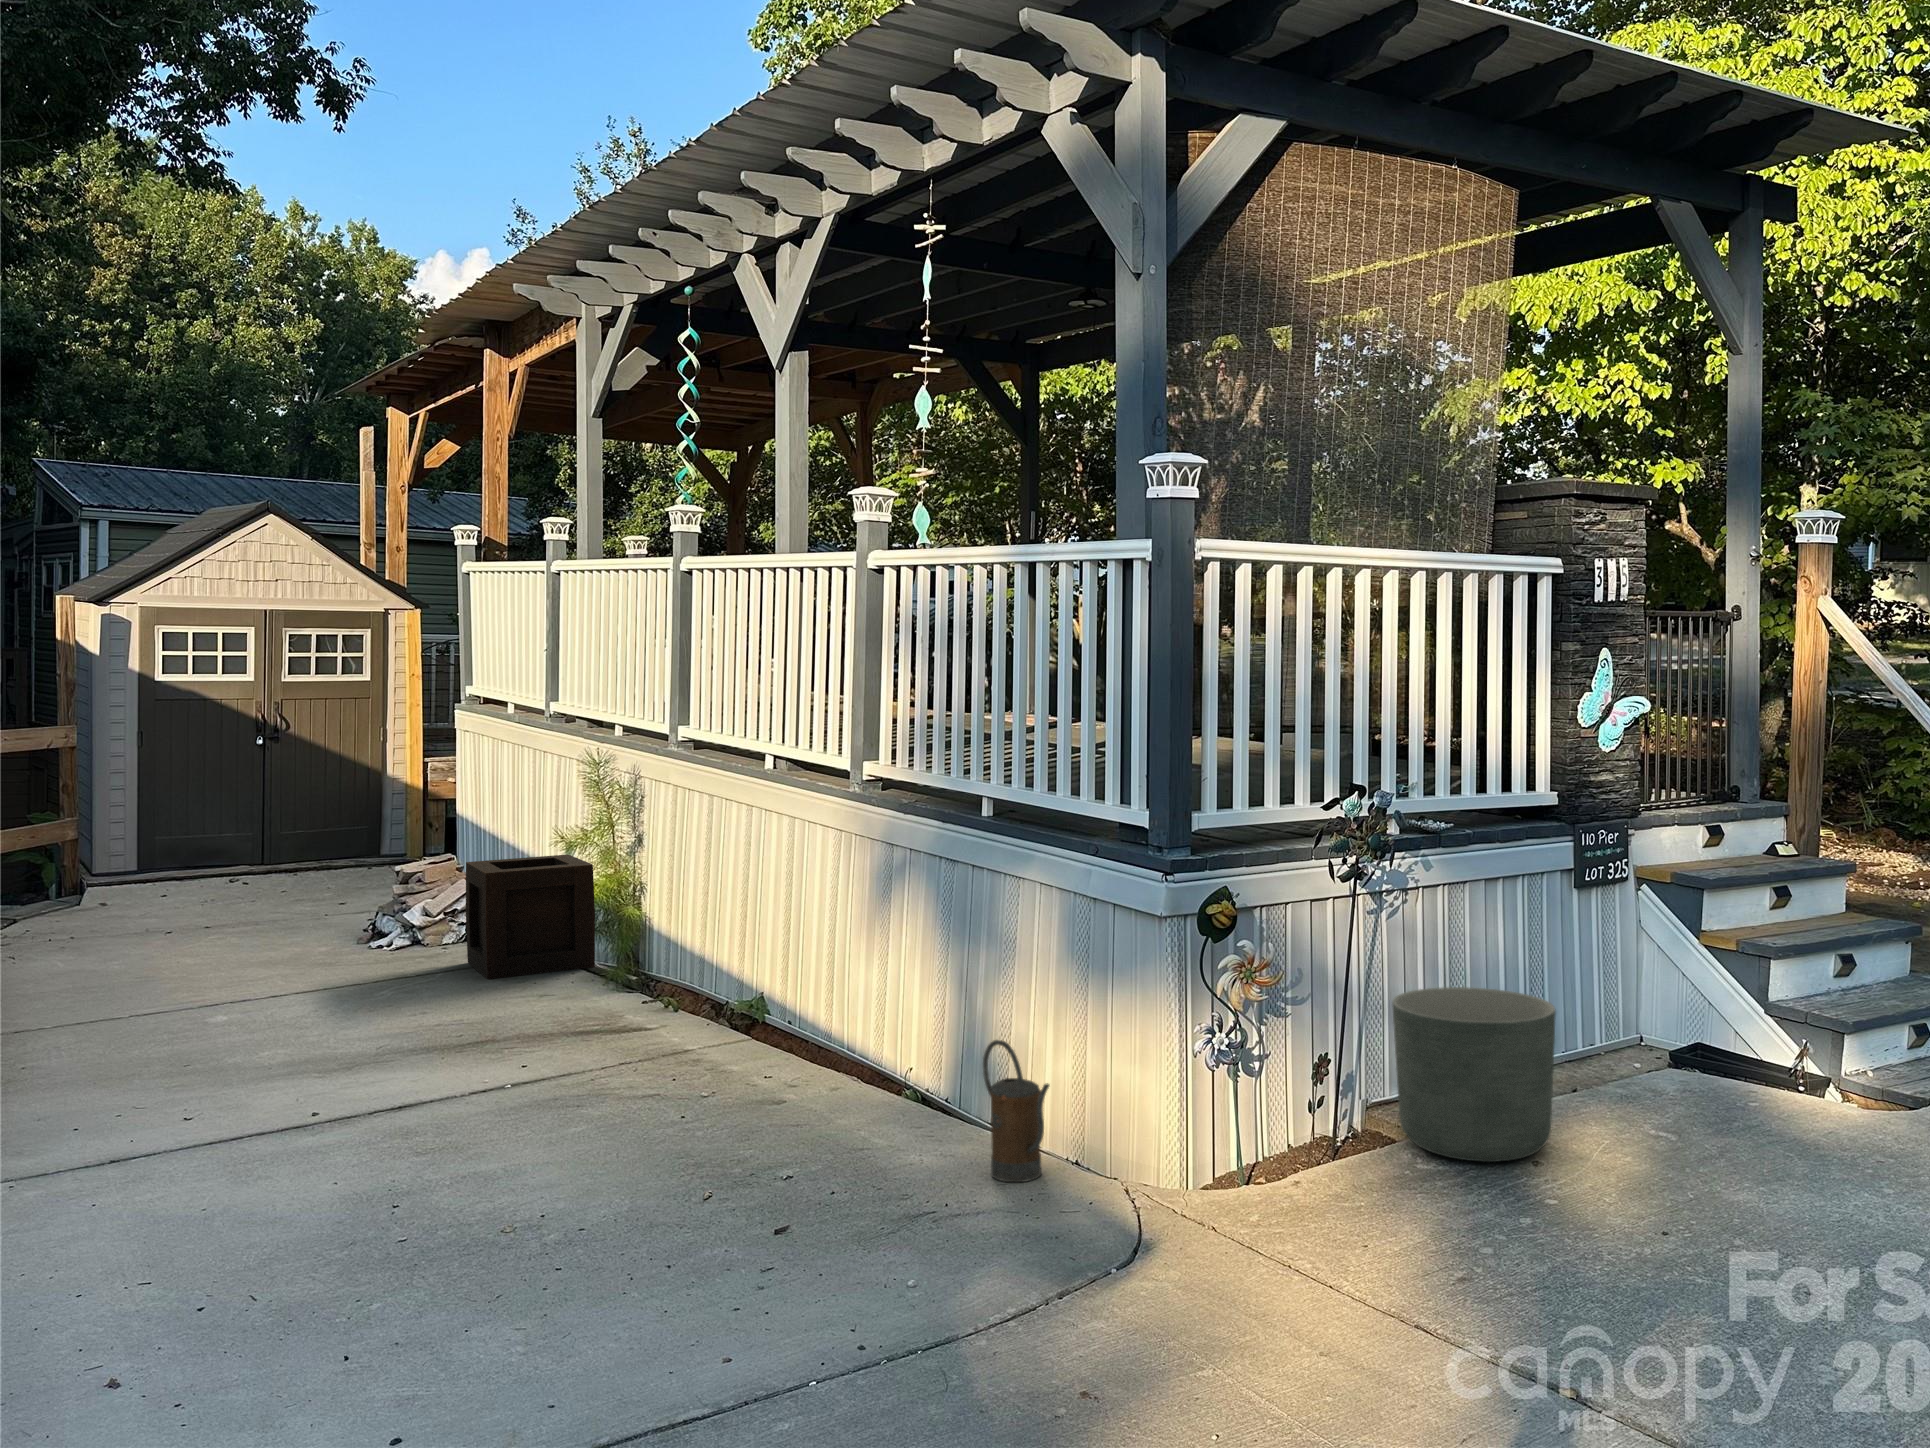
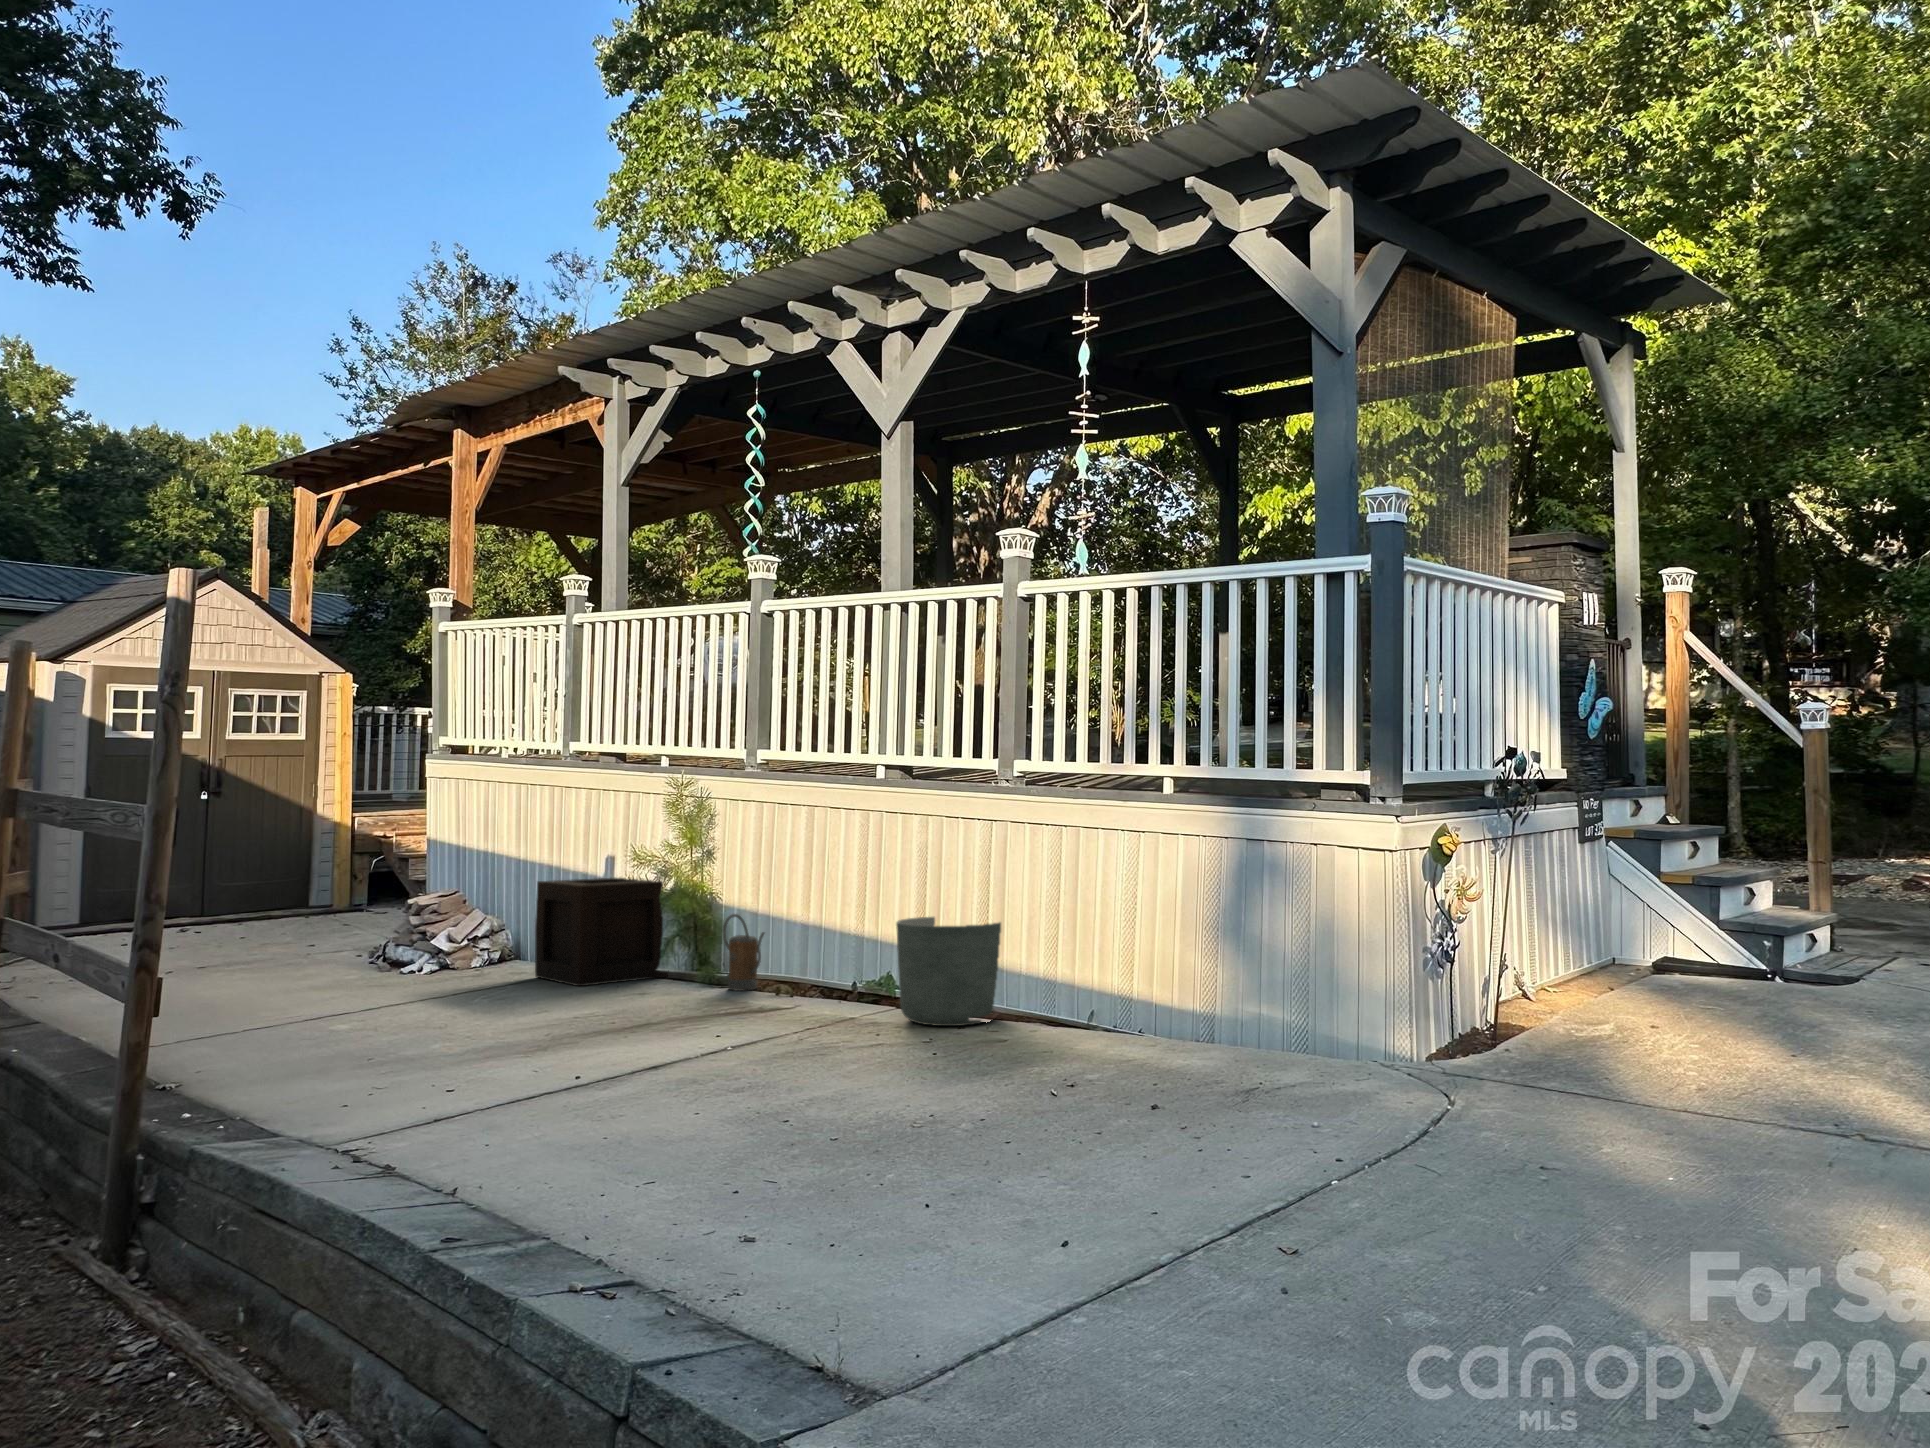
planter: present [1392,987,1556,1162] -> present [896,917,1001,1026]
watering can: present [983,1040,1049,1182] -> present [723,914,764,991]

